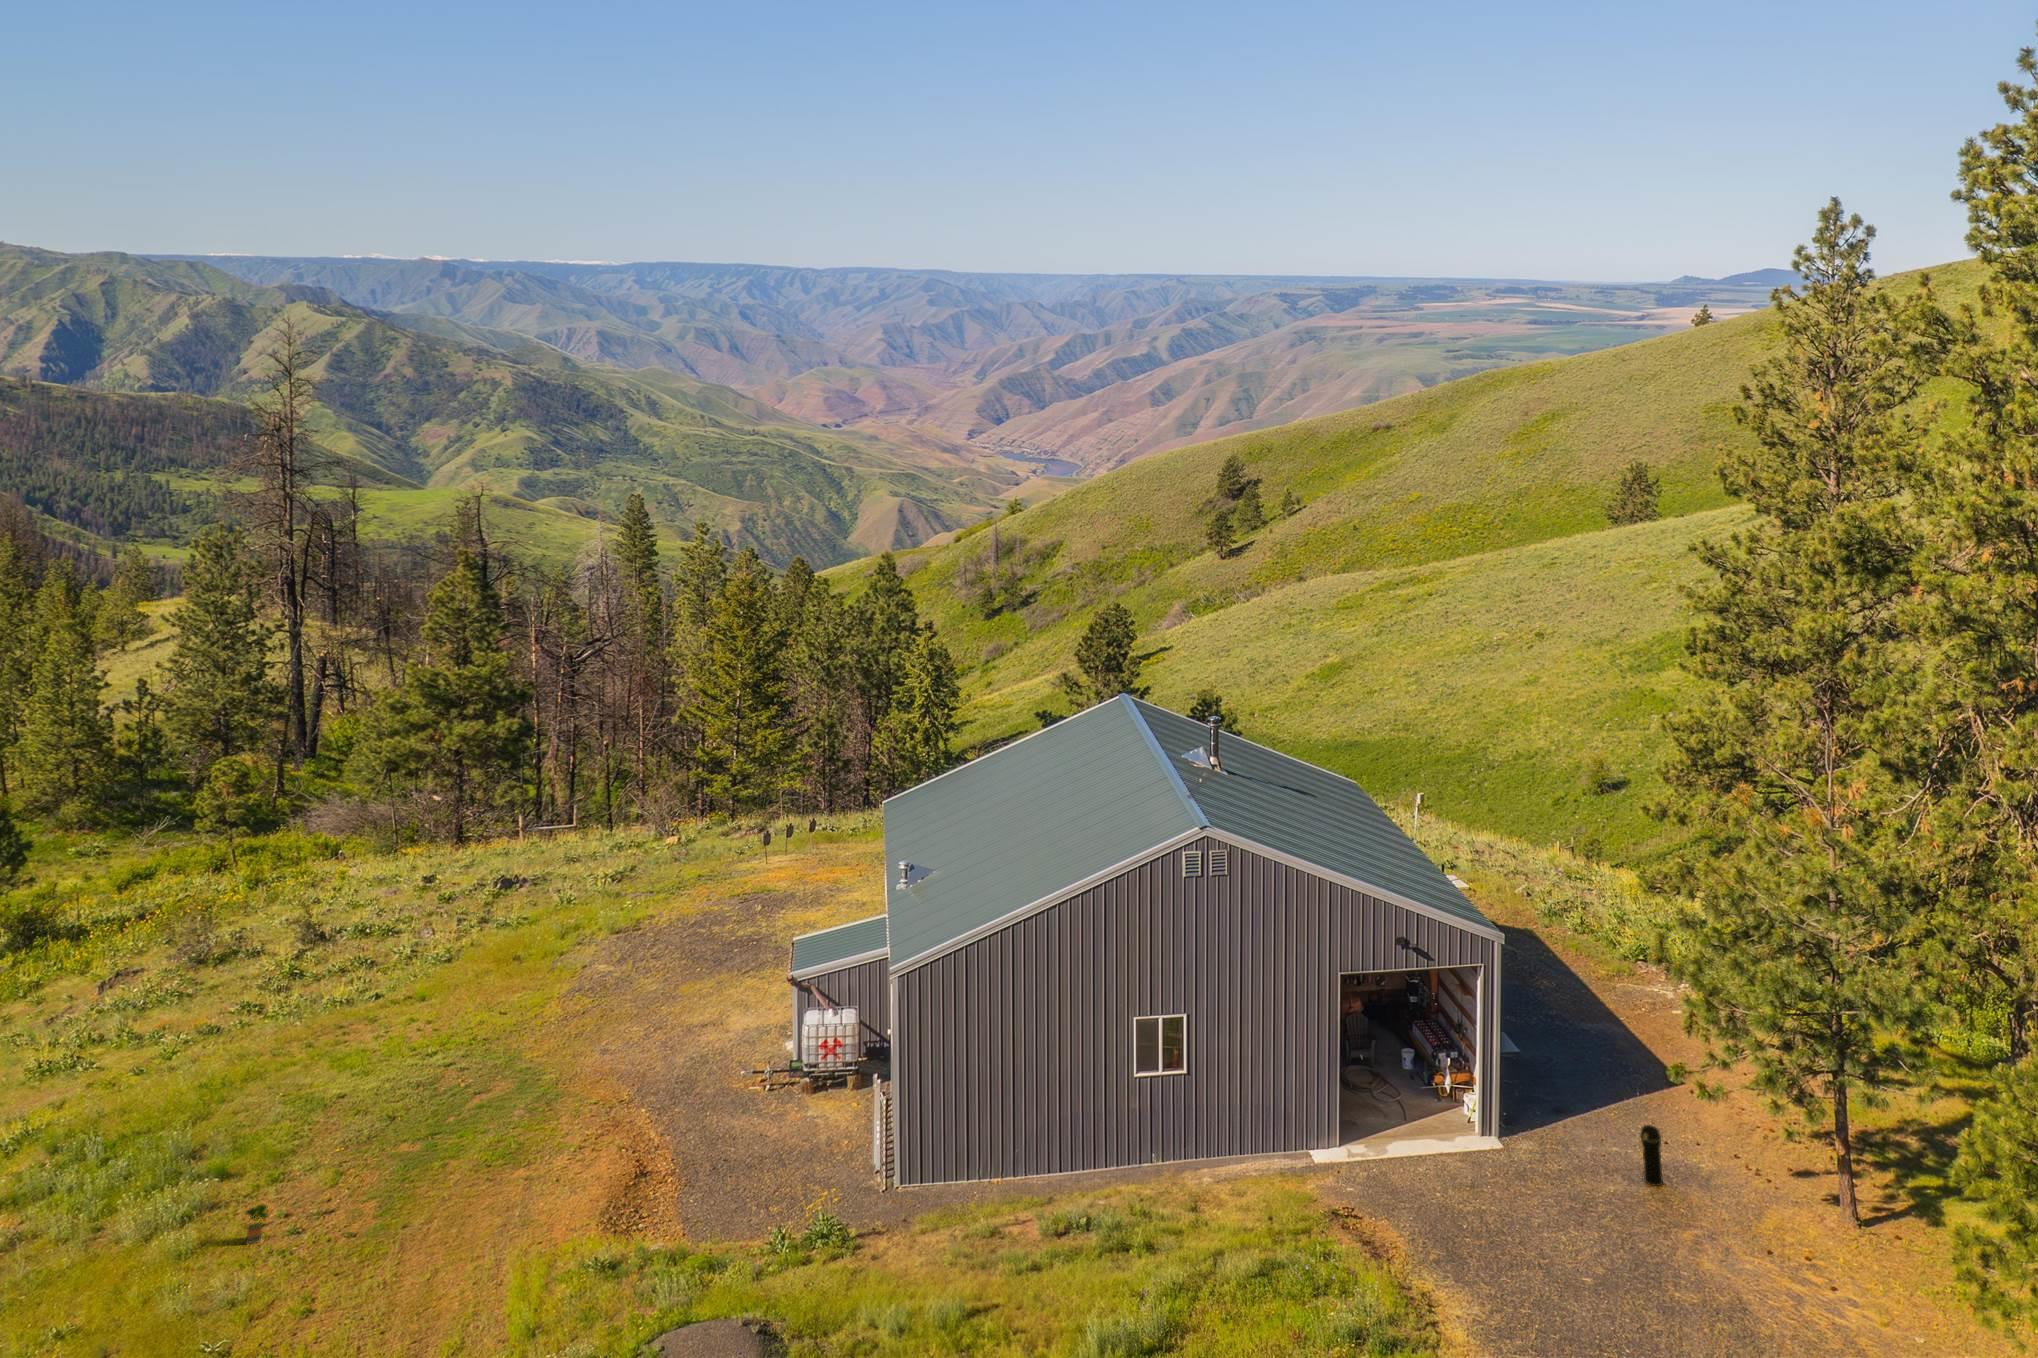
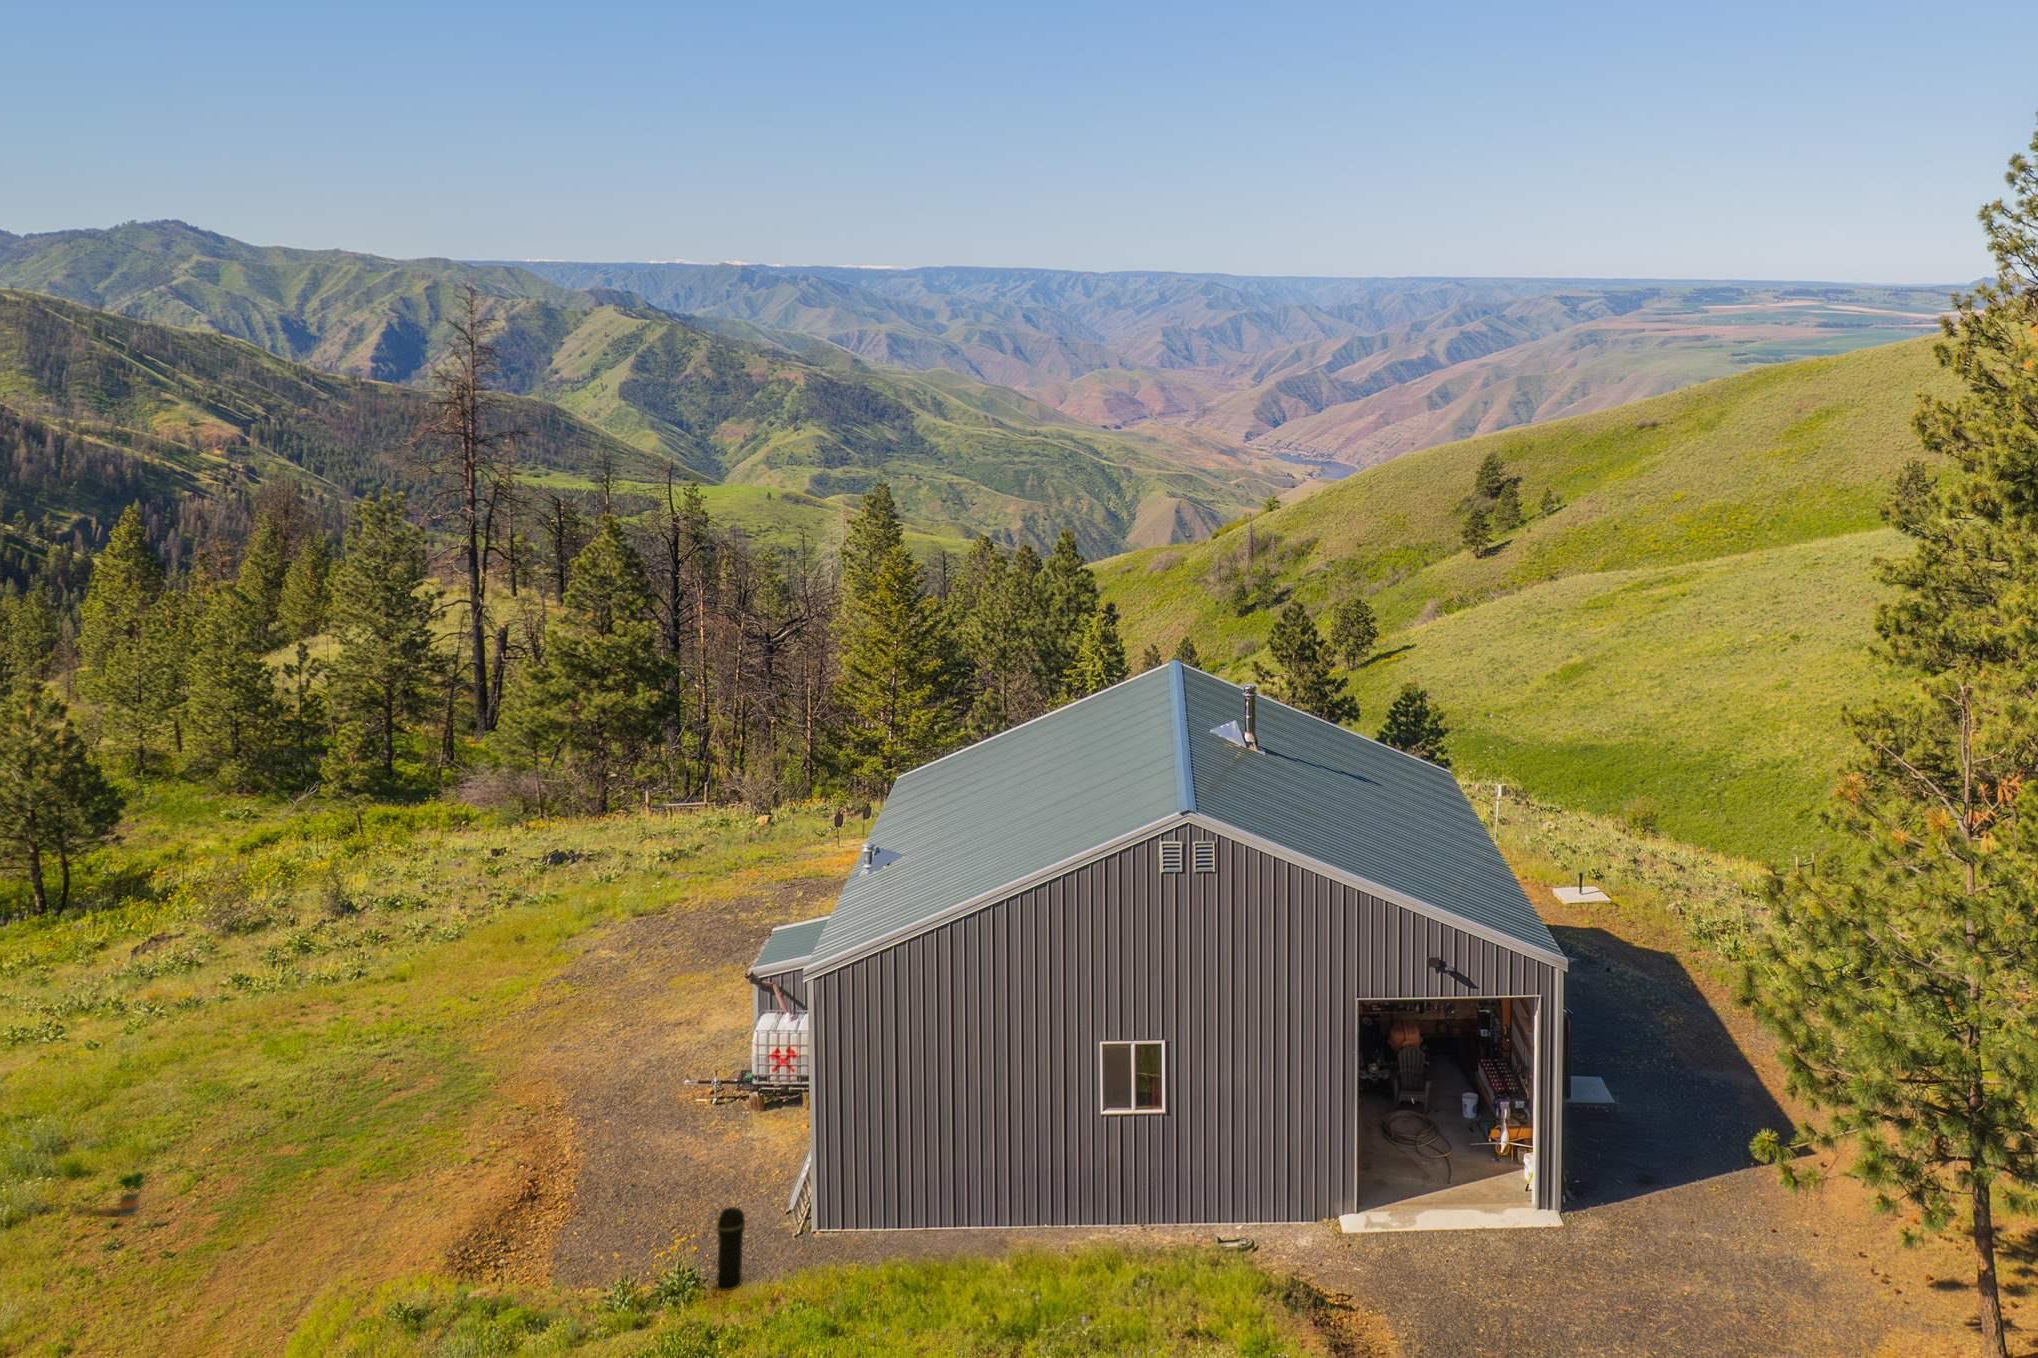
trash can: present [1640,1125,1663,1186] -> present [716,1207,745,1290]

